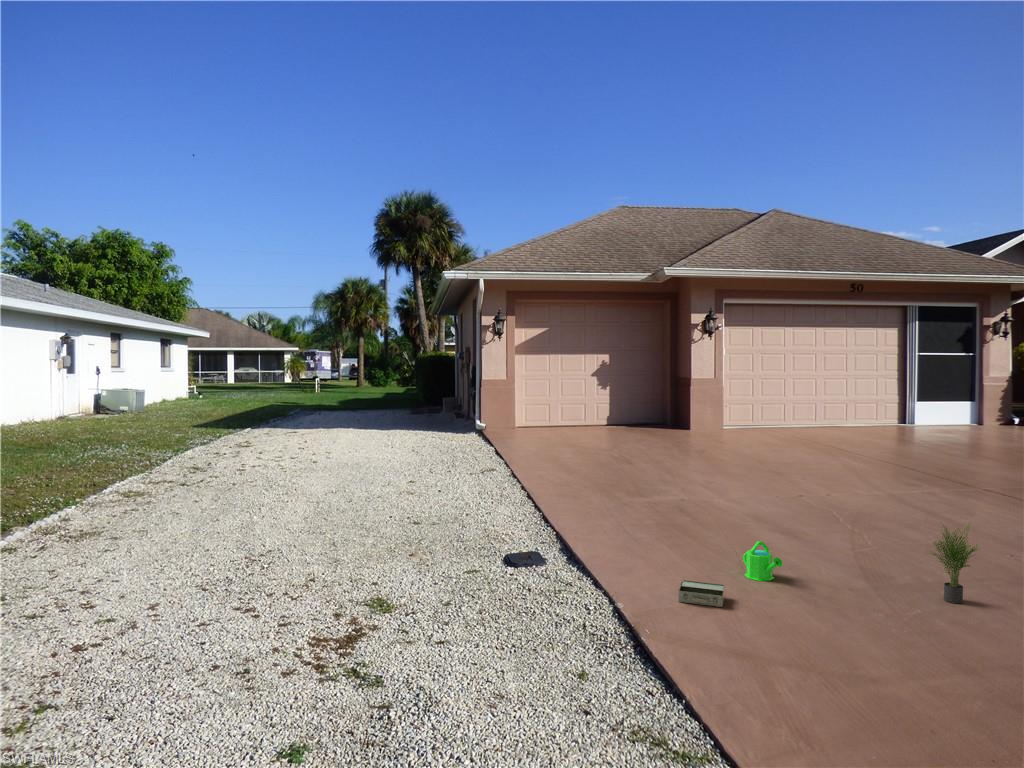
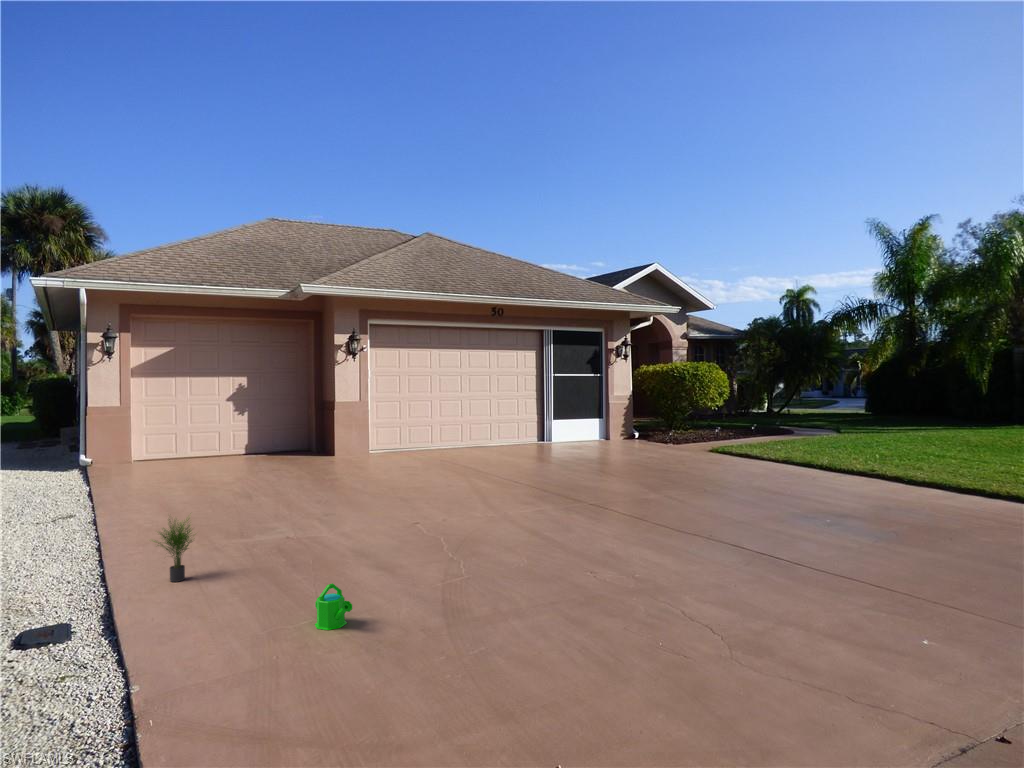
potted plant: present [931,527,979,604] -> present [154,519,192,582]
toolbox: present [679,580,725,607] -> none [213,646,276,679]

